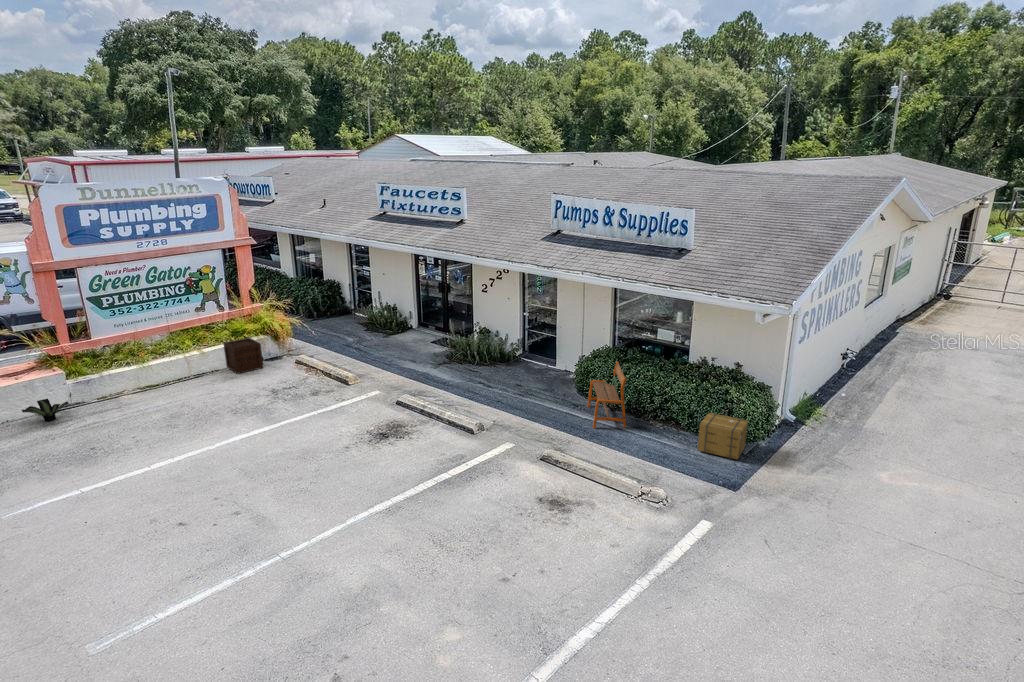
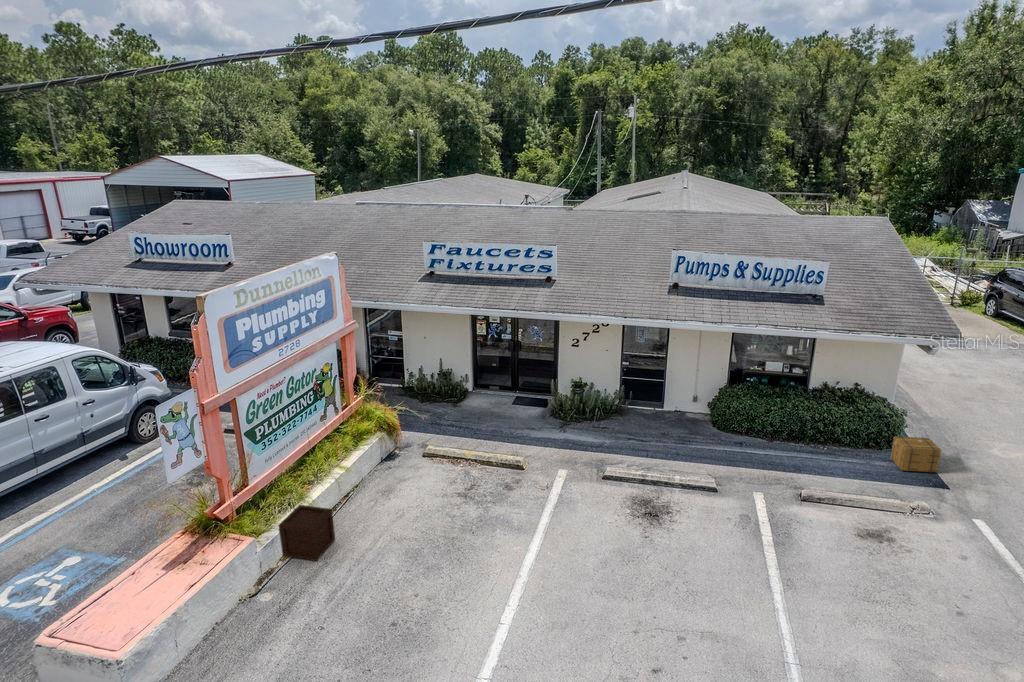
wooden crate: present [223,338,263,374] -> present [279,505,335,561]
bench: present [587,362,626,428] -> none [766,403,827,468]
potted plant: present [22,399,69,422] -> none [242,564,289,597]

